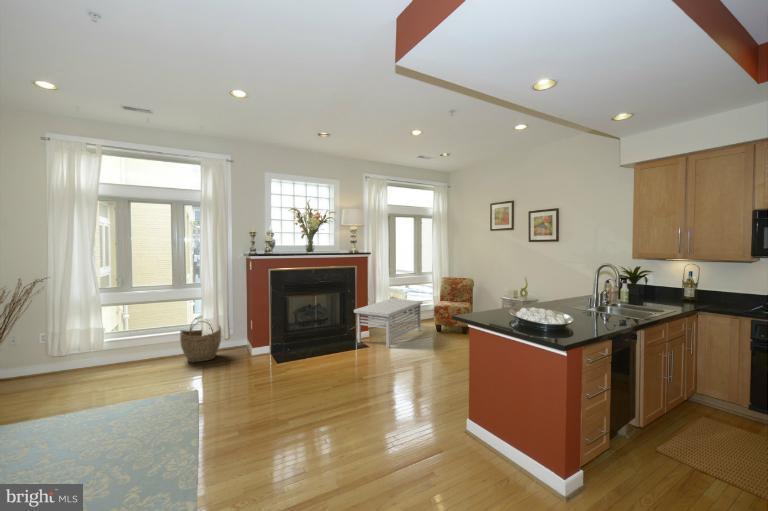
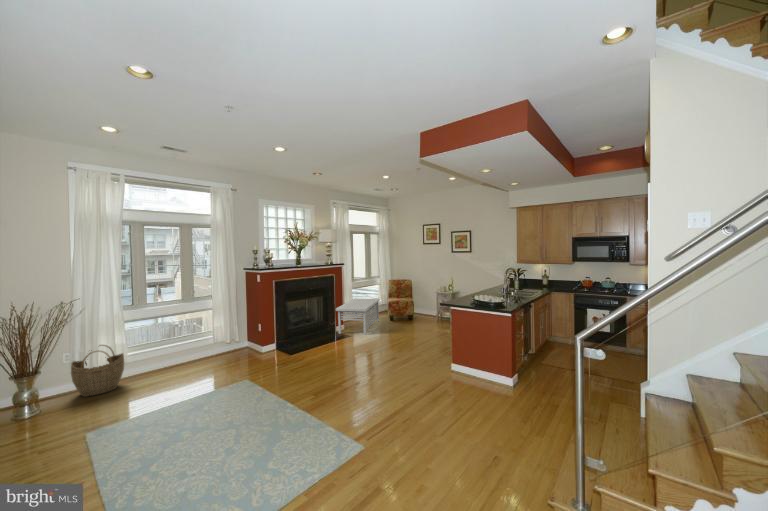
woven basket: present [180,317,221,363] -> present [71,345,124,397]

